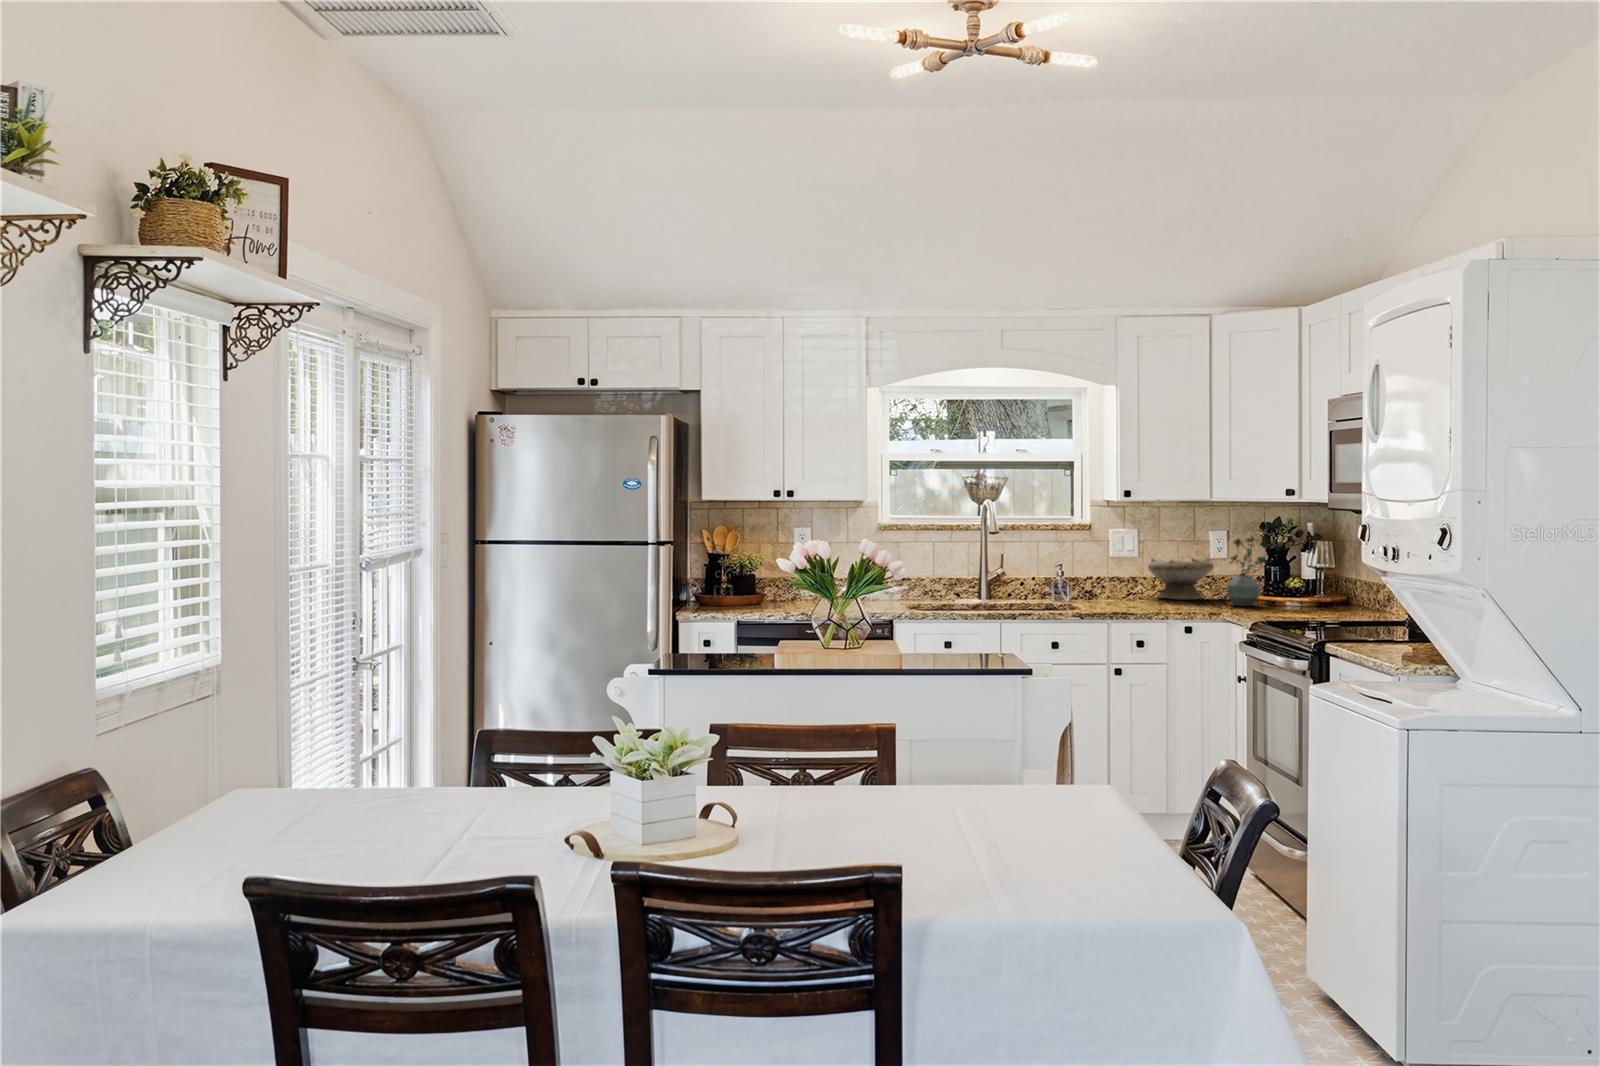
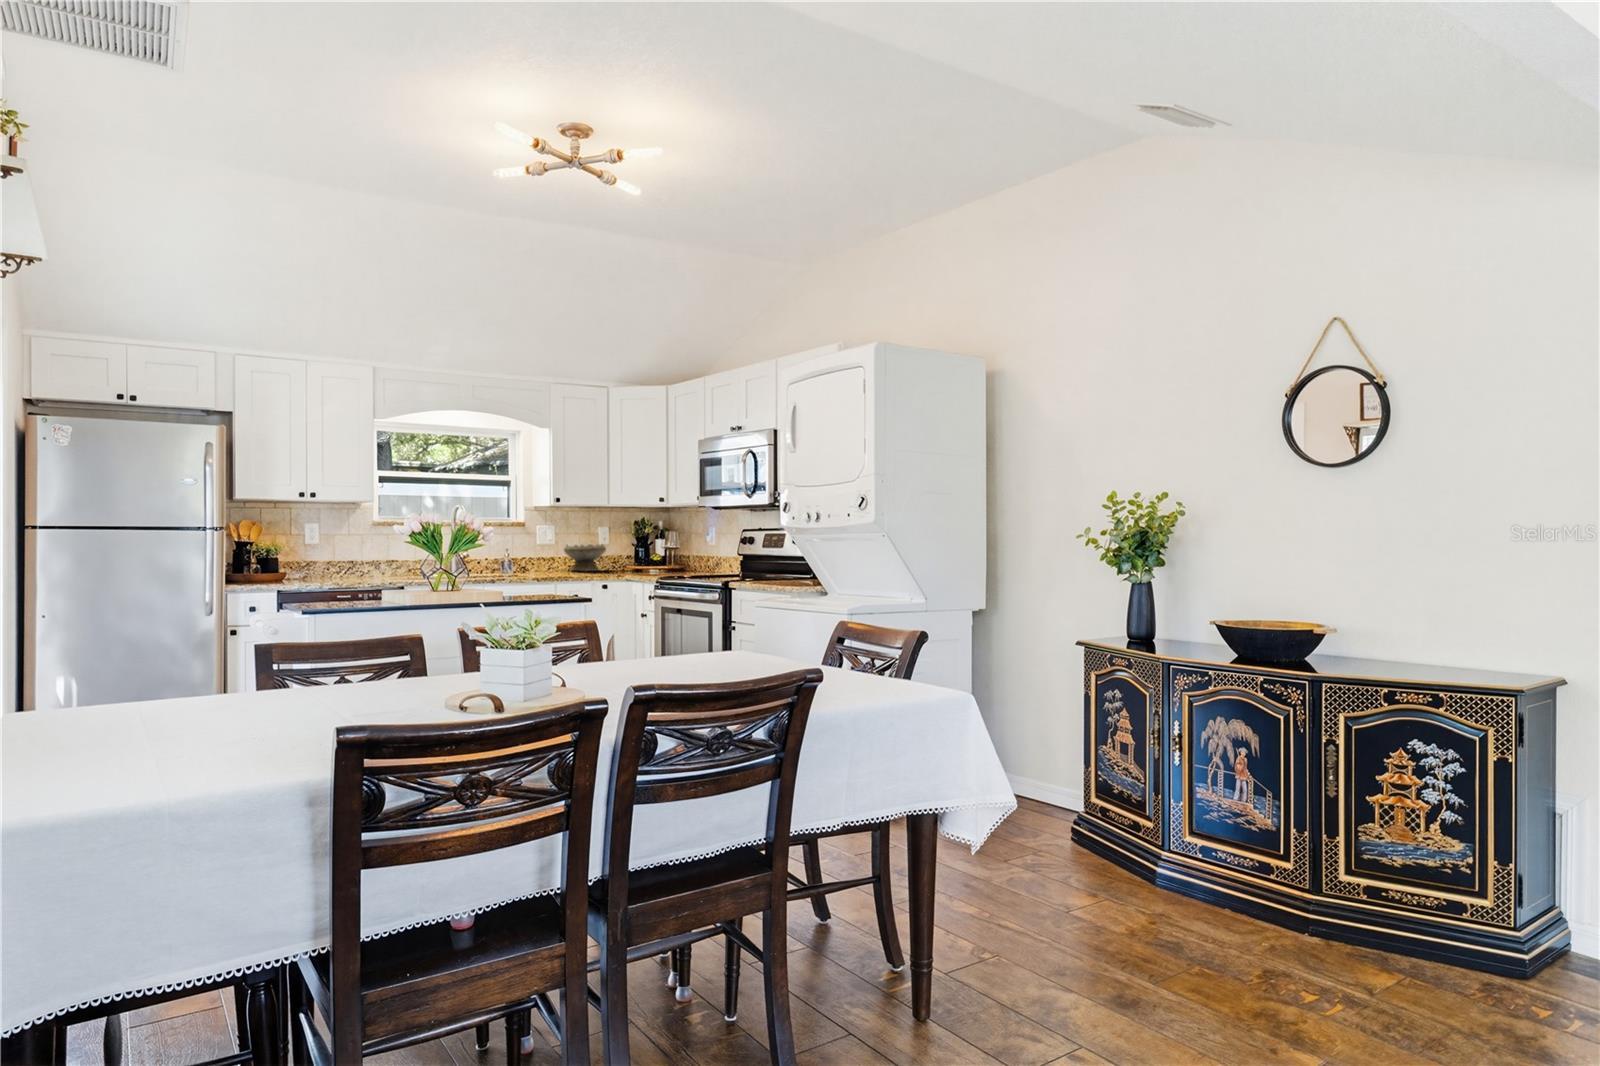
potted plant: present [1227,536,1267,606] -> none [621,528,645,573]

